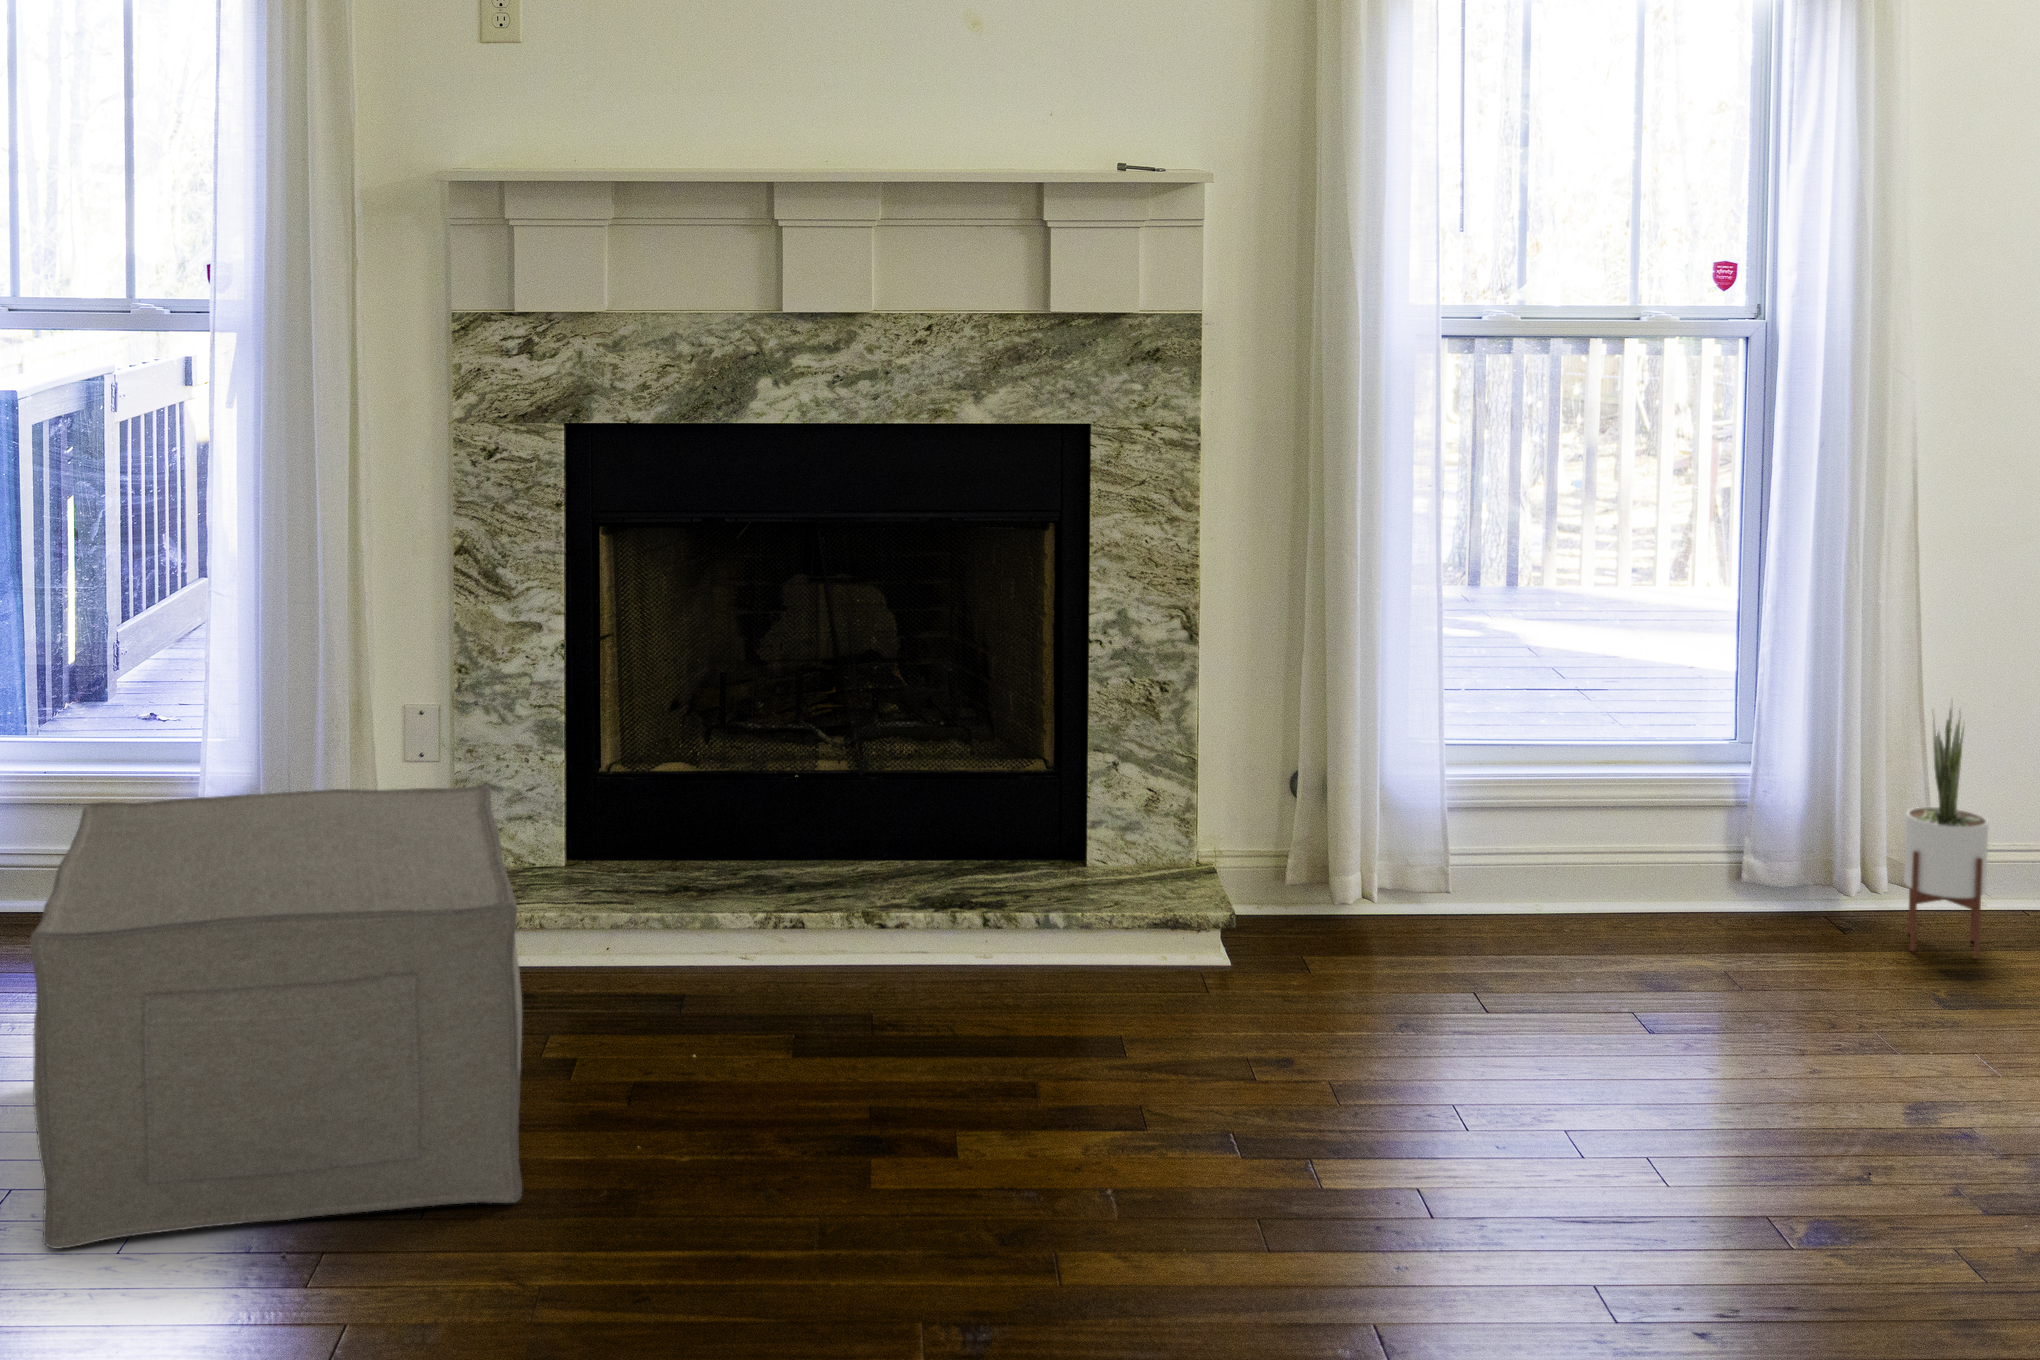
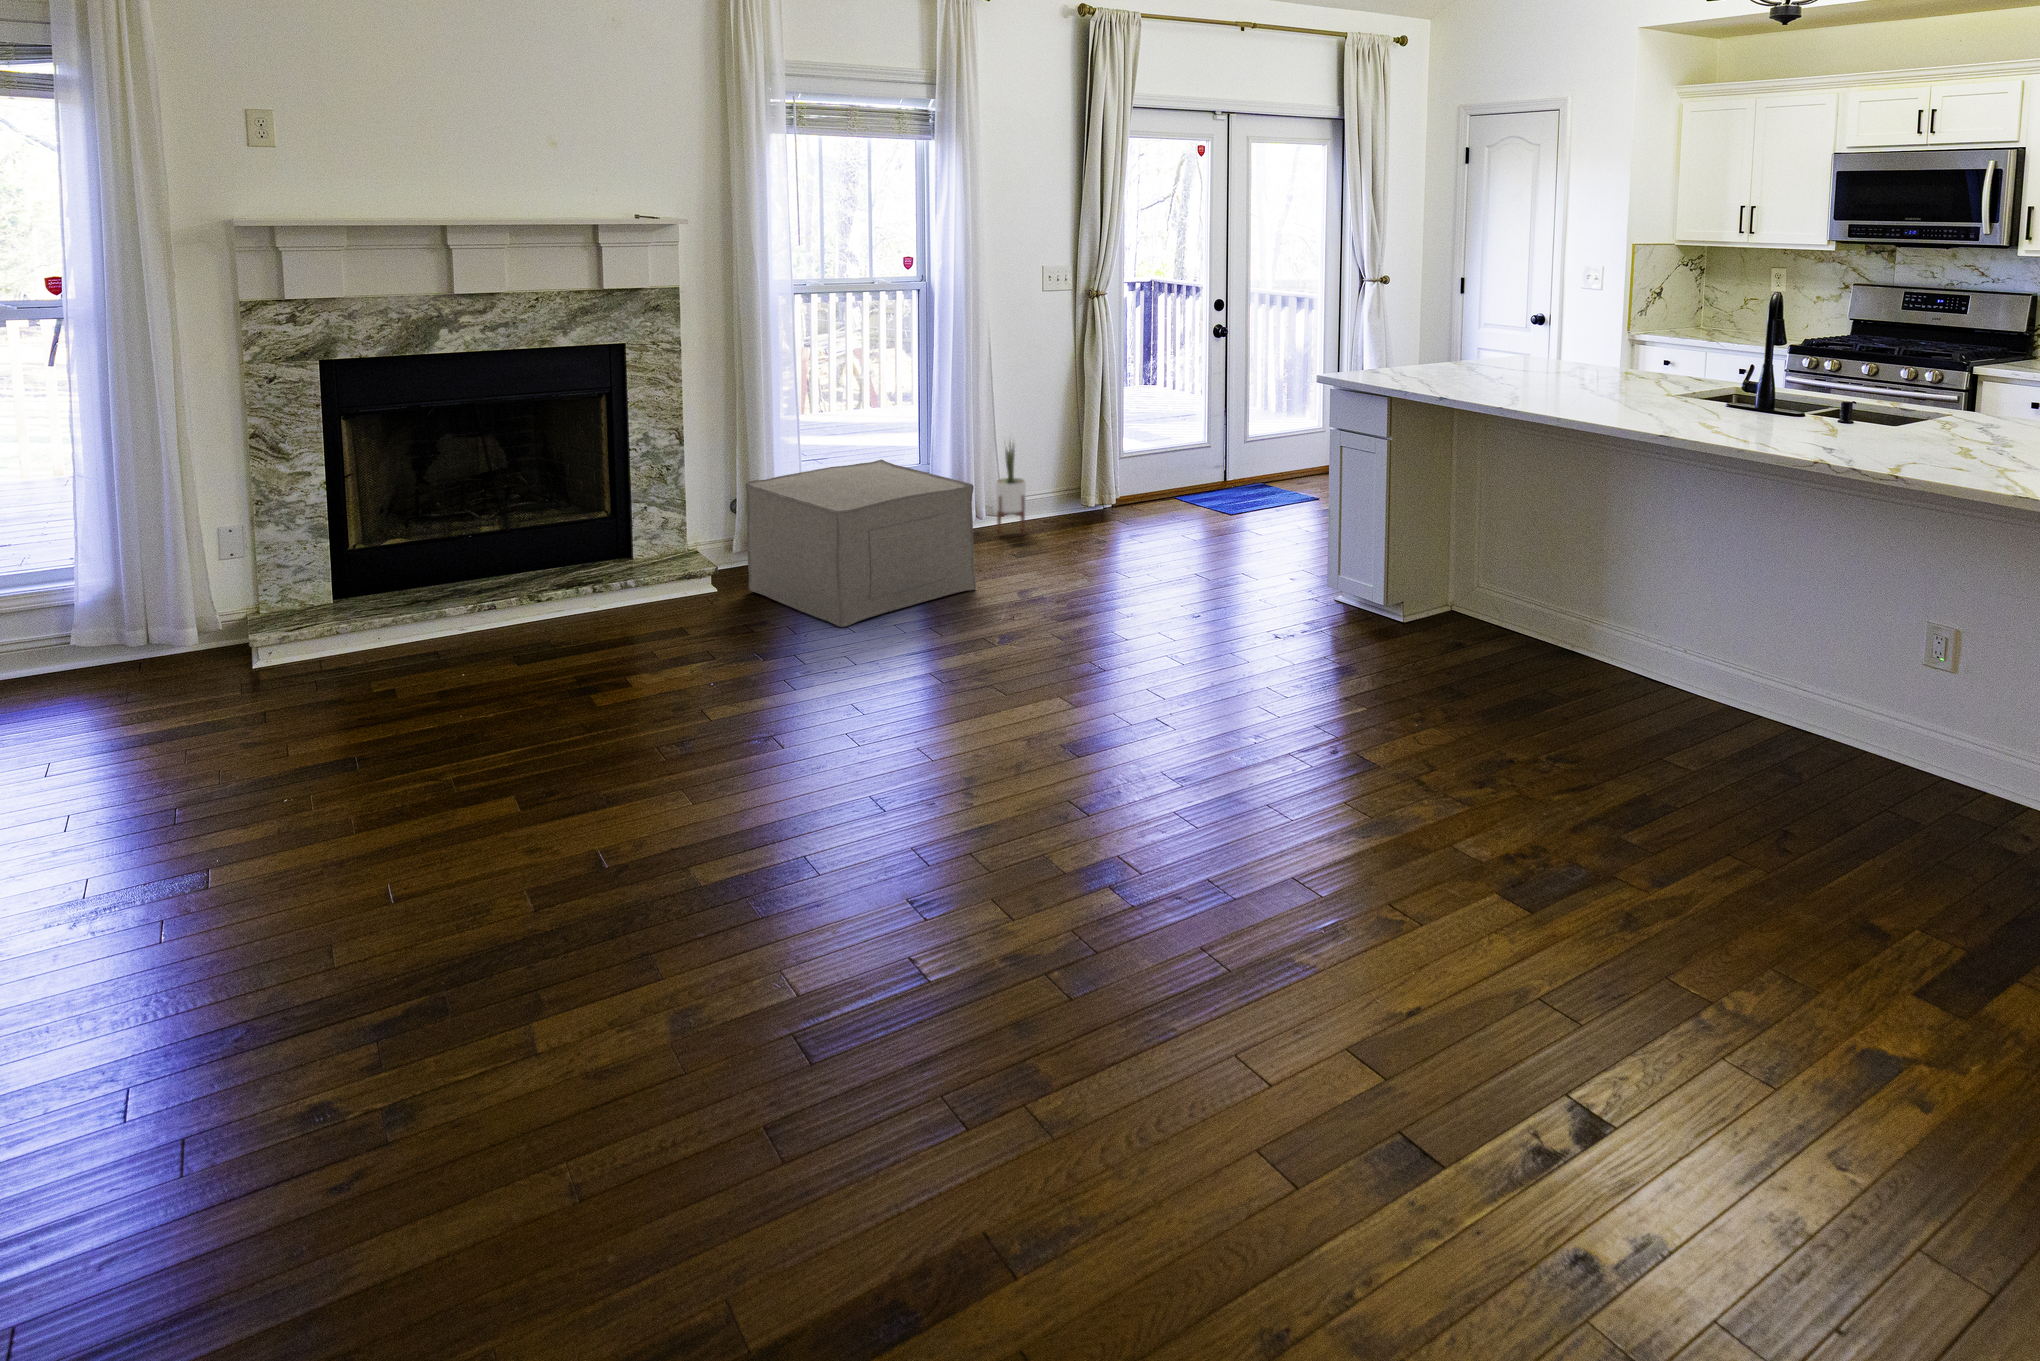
ottoman: present [30,784,522,1249] -> present [746,460,976,627]

